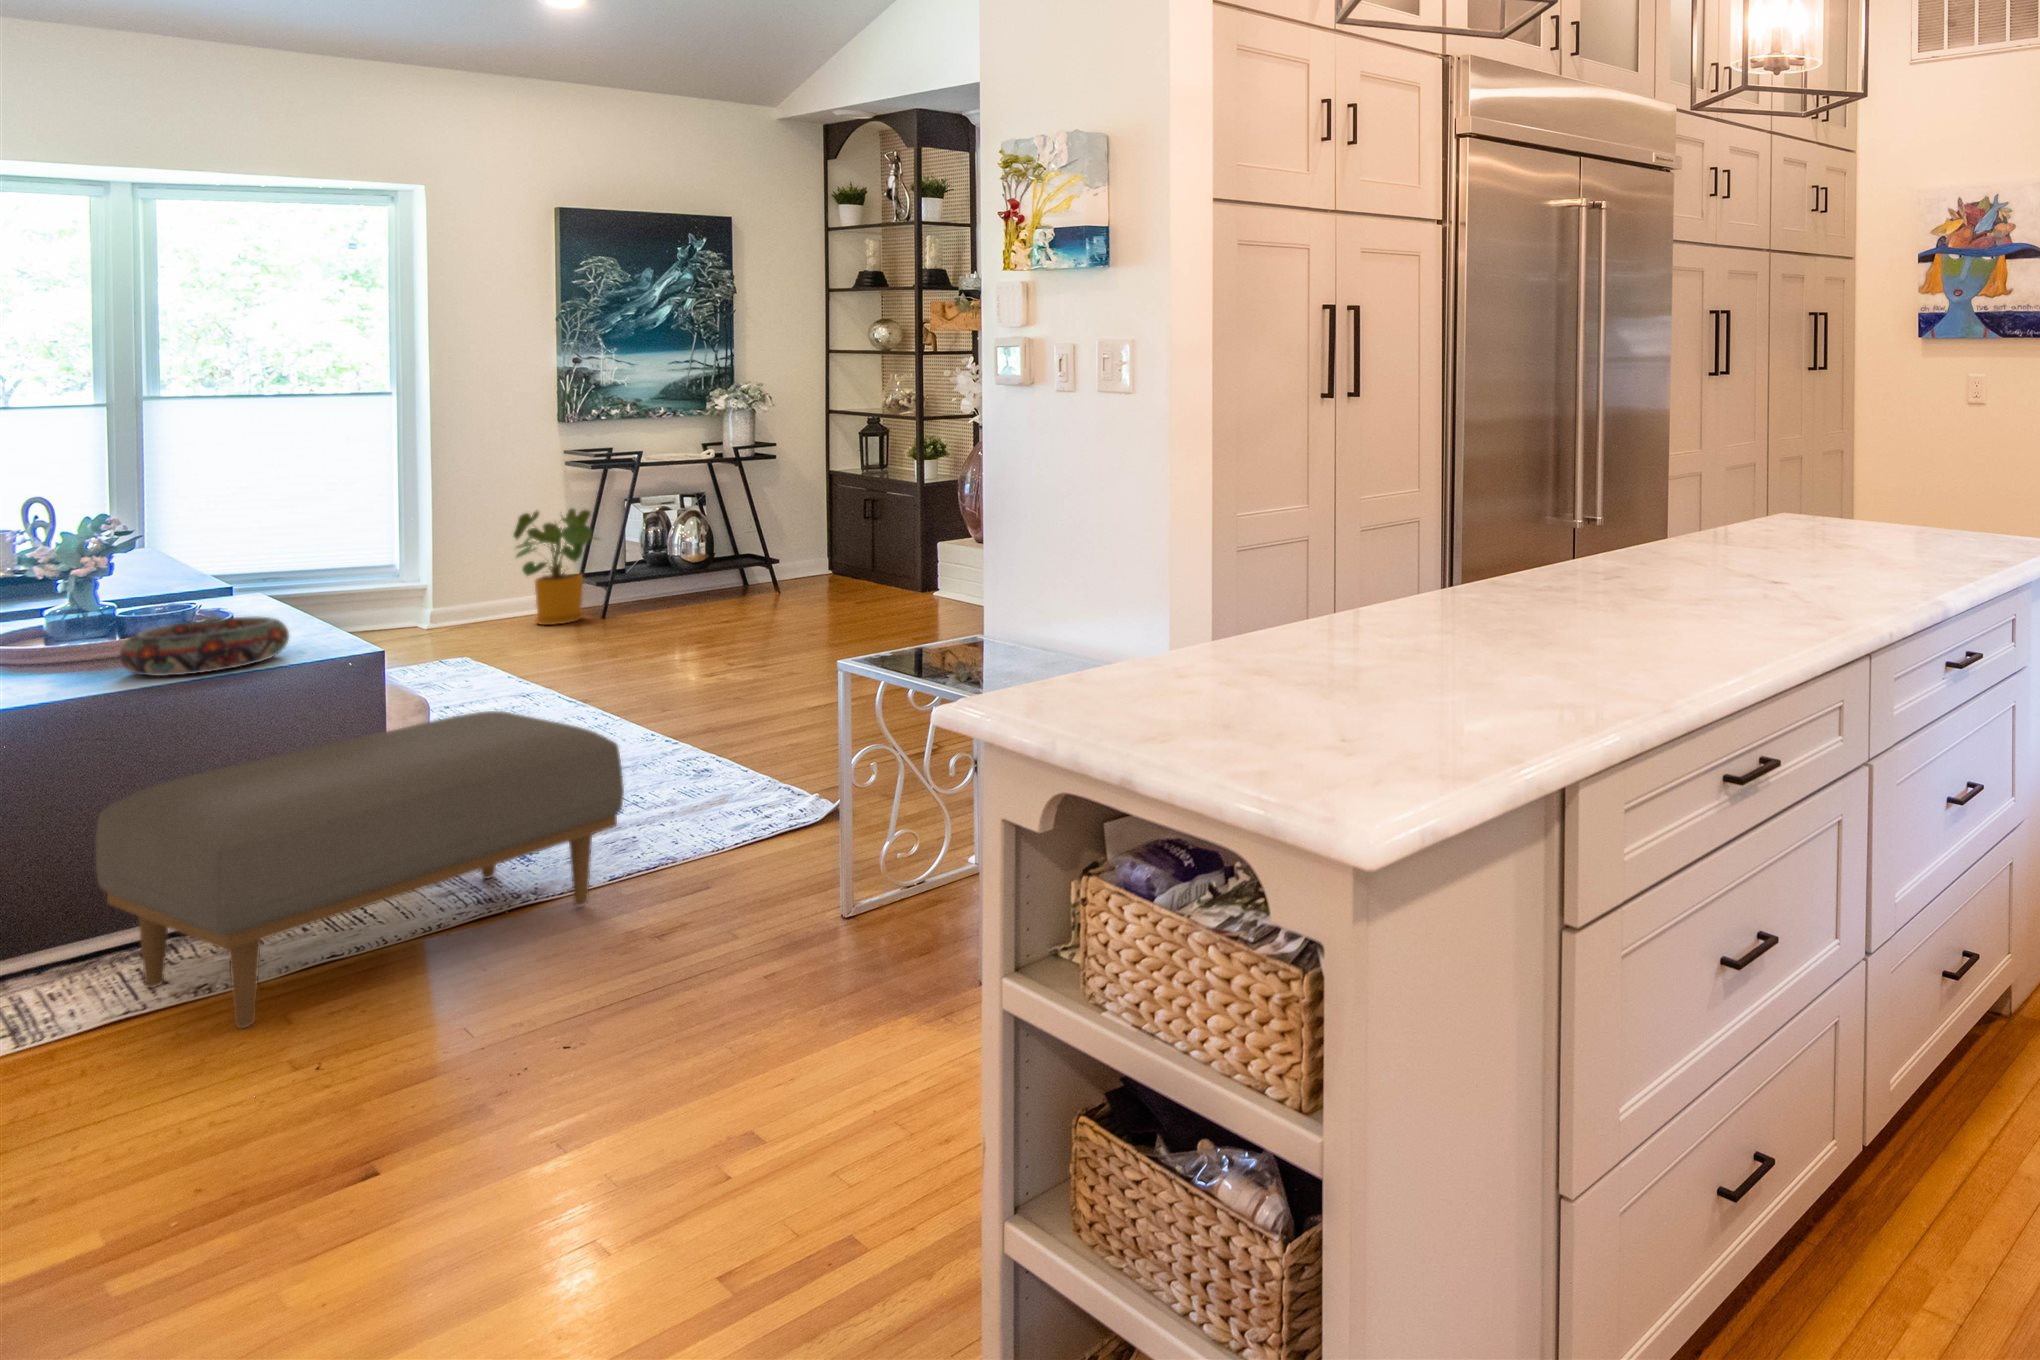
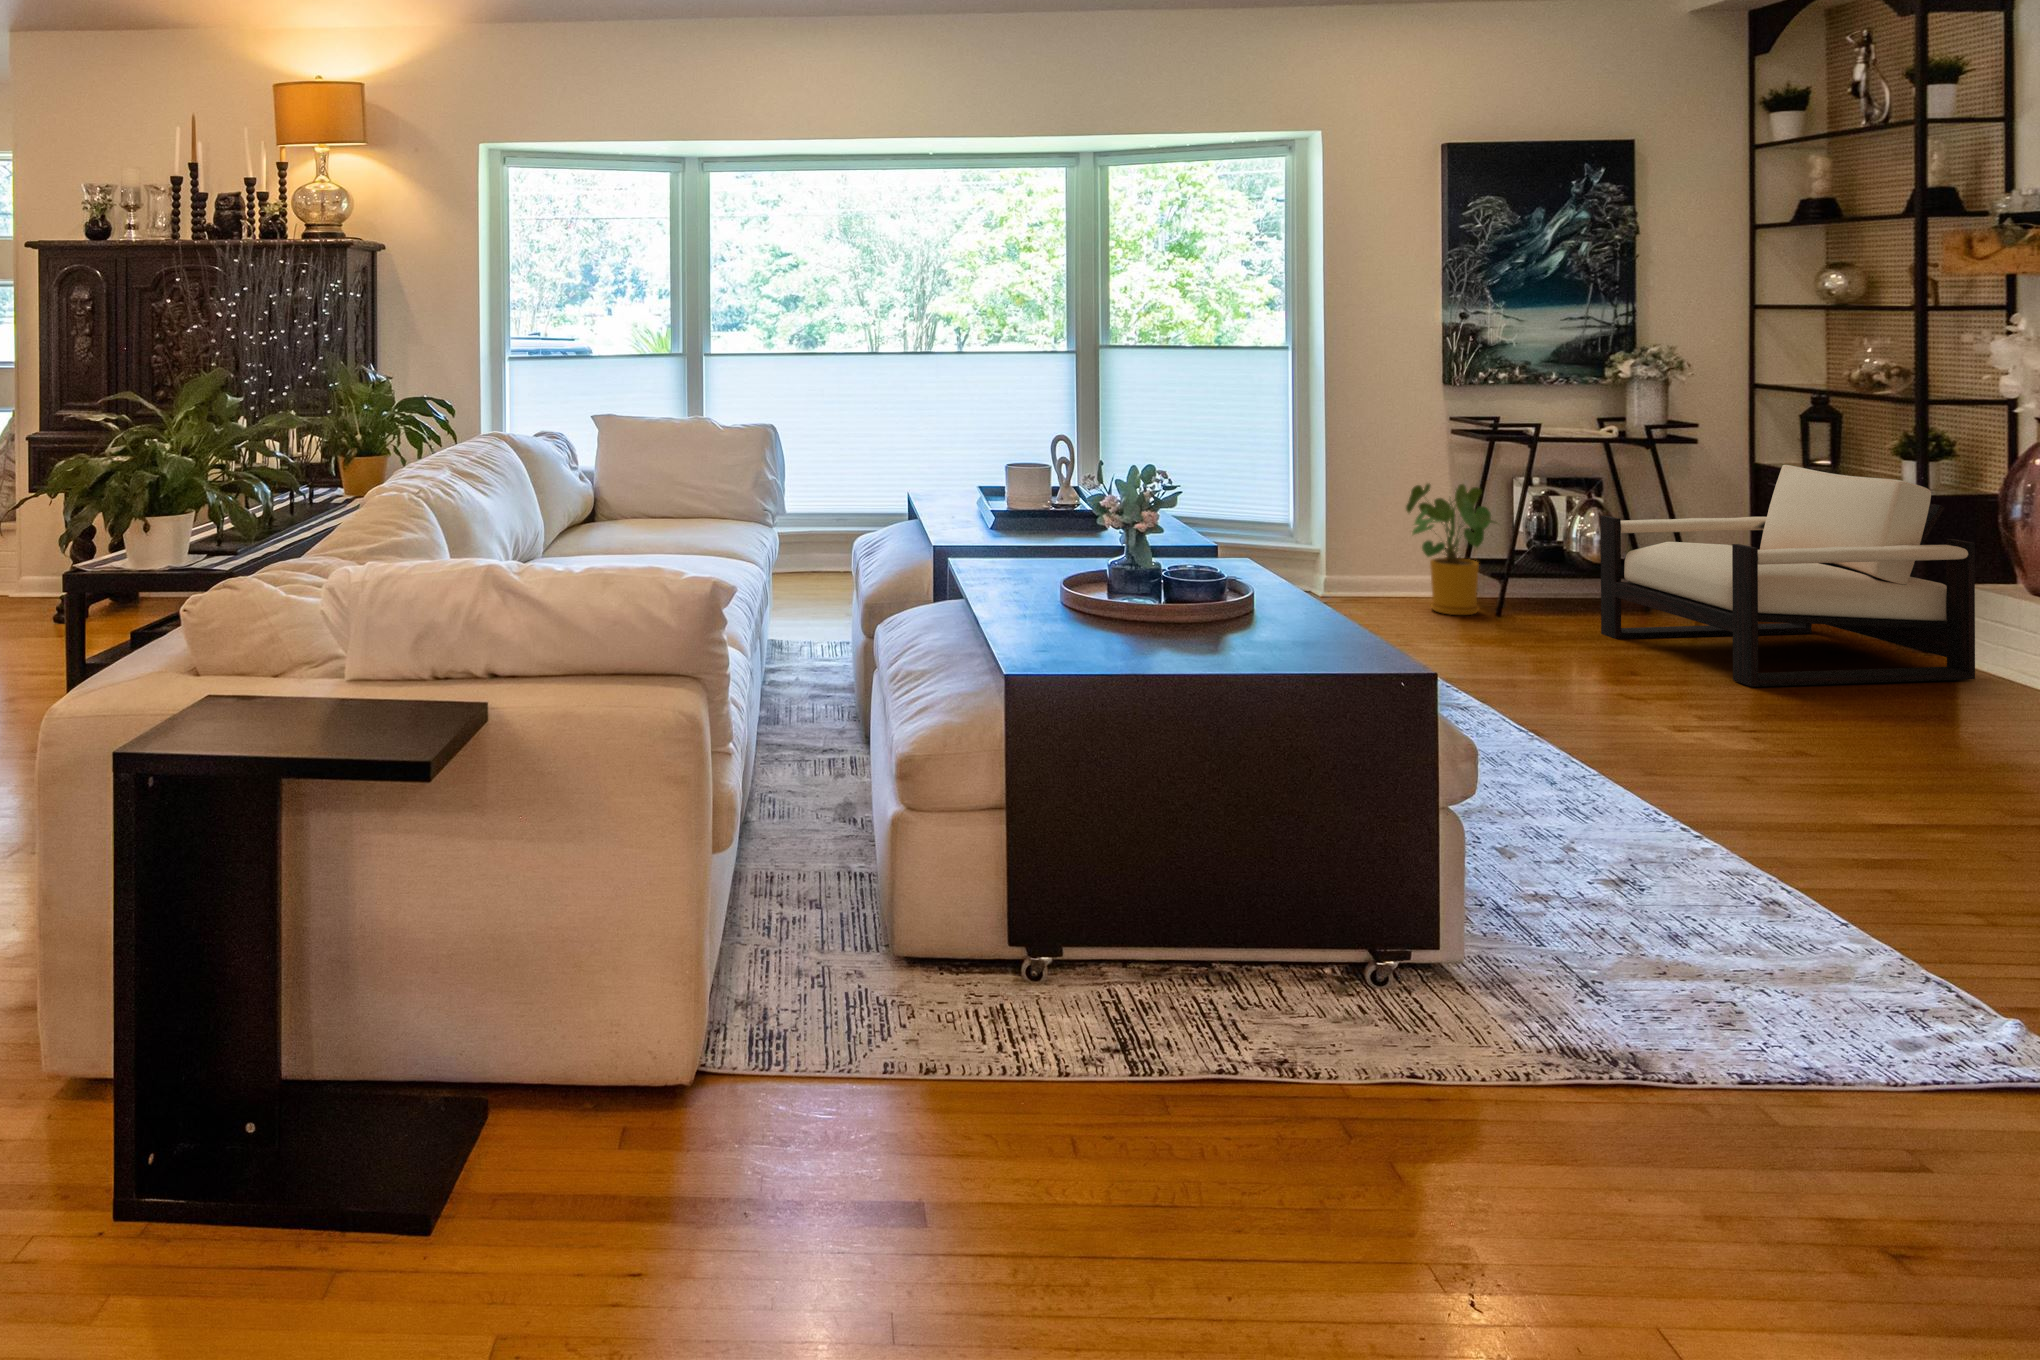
armchair: none [687,470,940,636] -> present [1601,465,1975,687]
decorative bowl: present [120,616,289,676] -> none [1181,596,1328,662]
ottoman: present [96,711,624,1028] -> none [1185,778,1795,1172]

